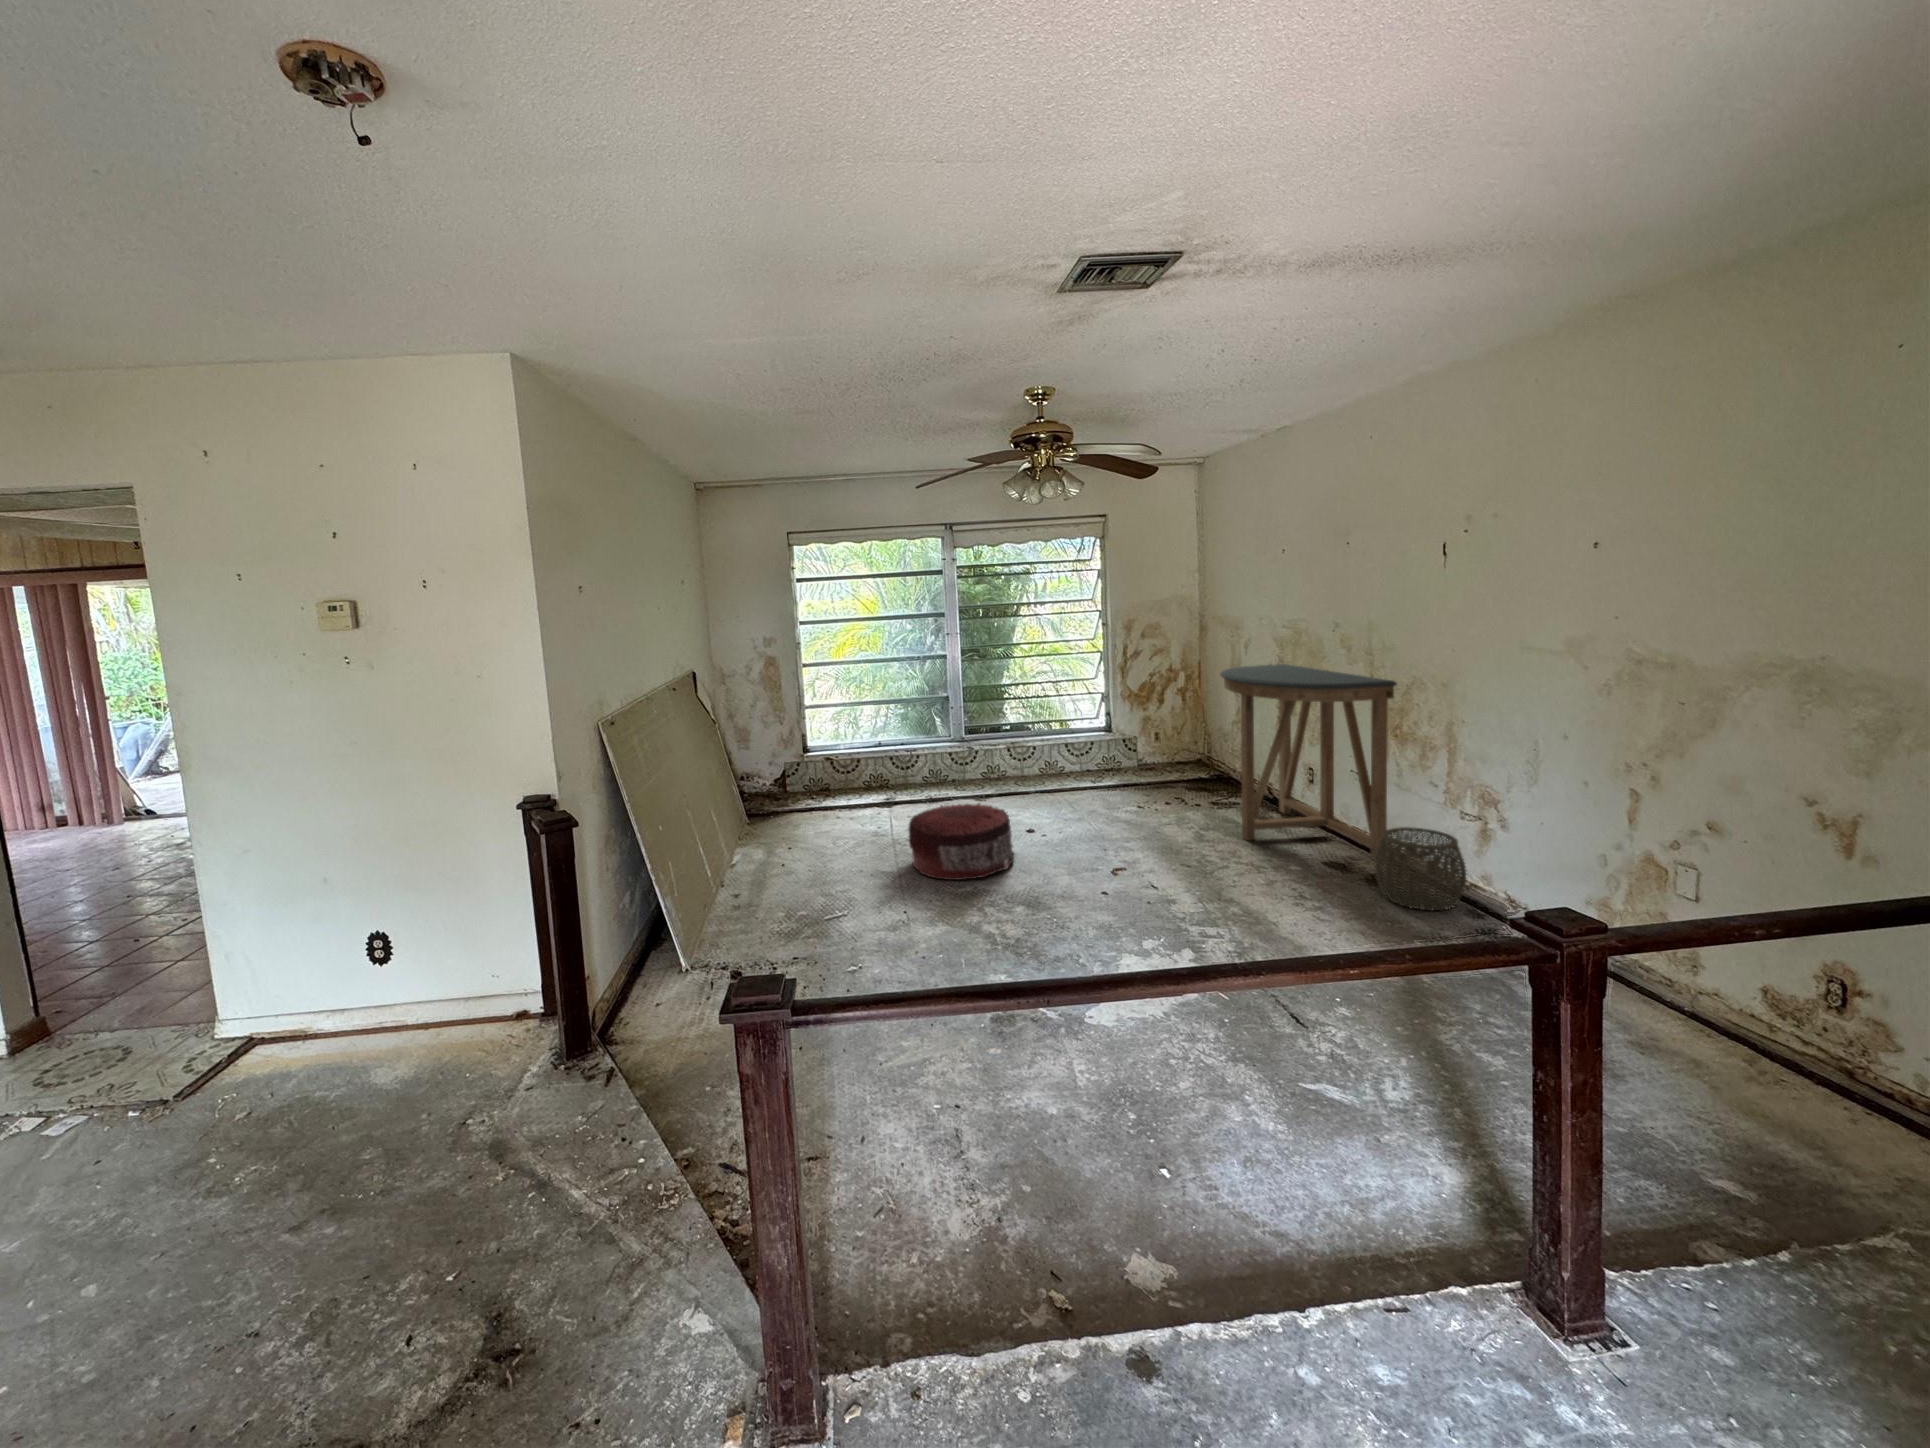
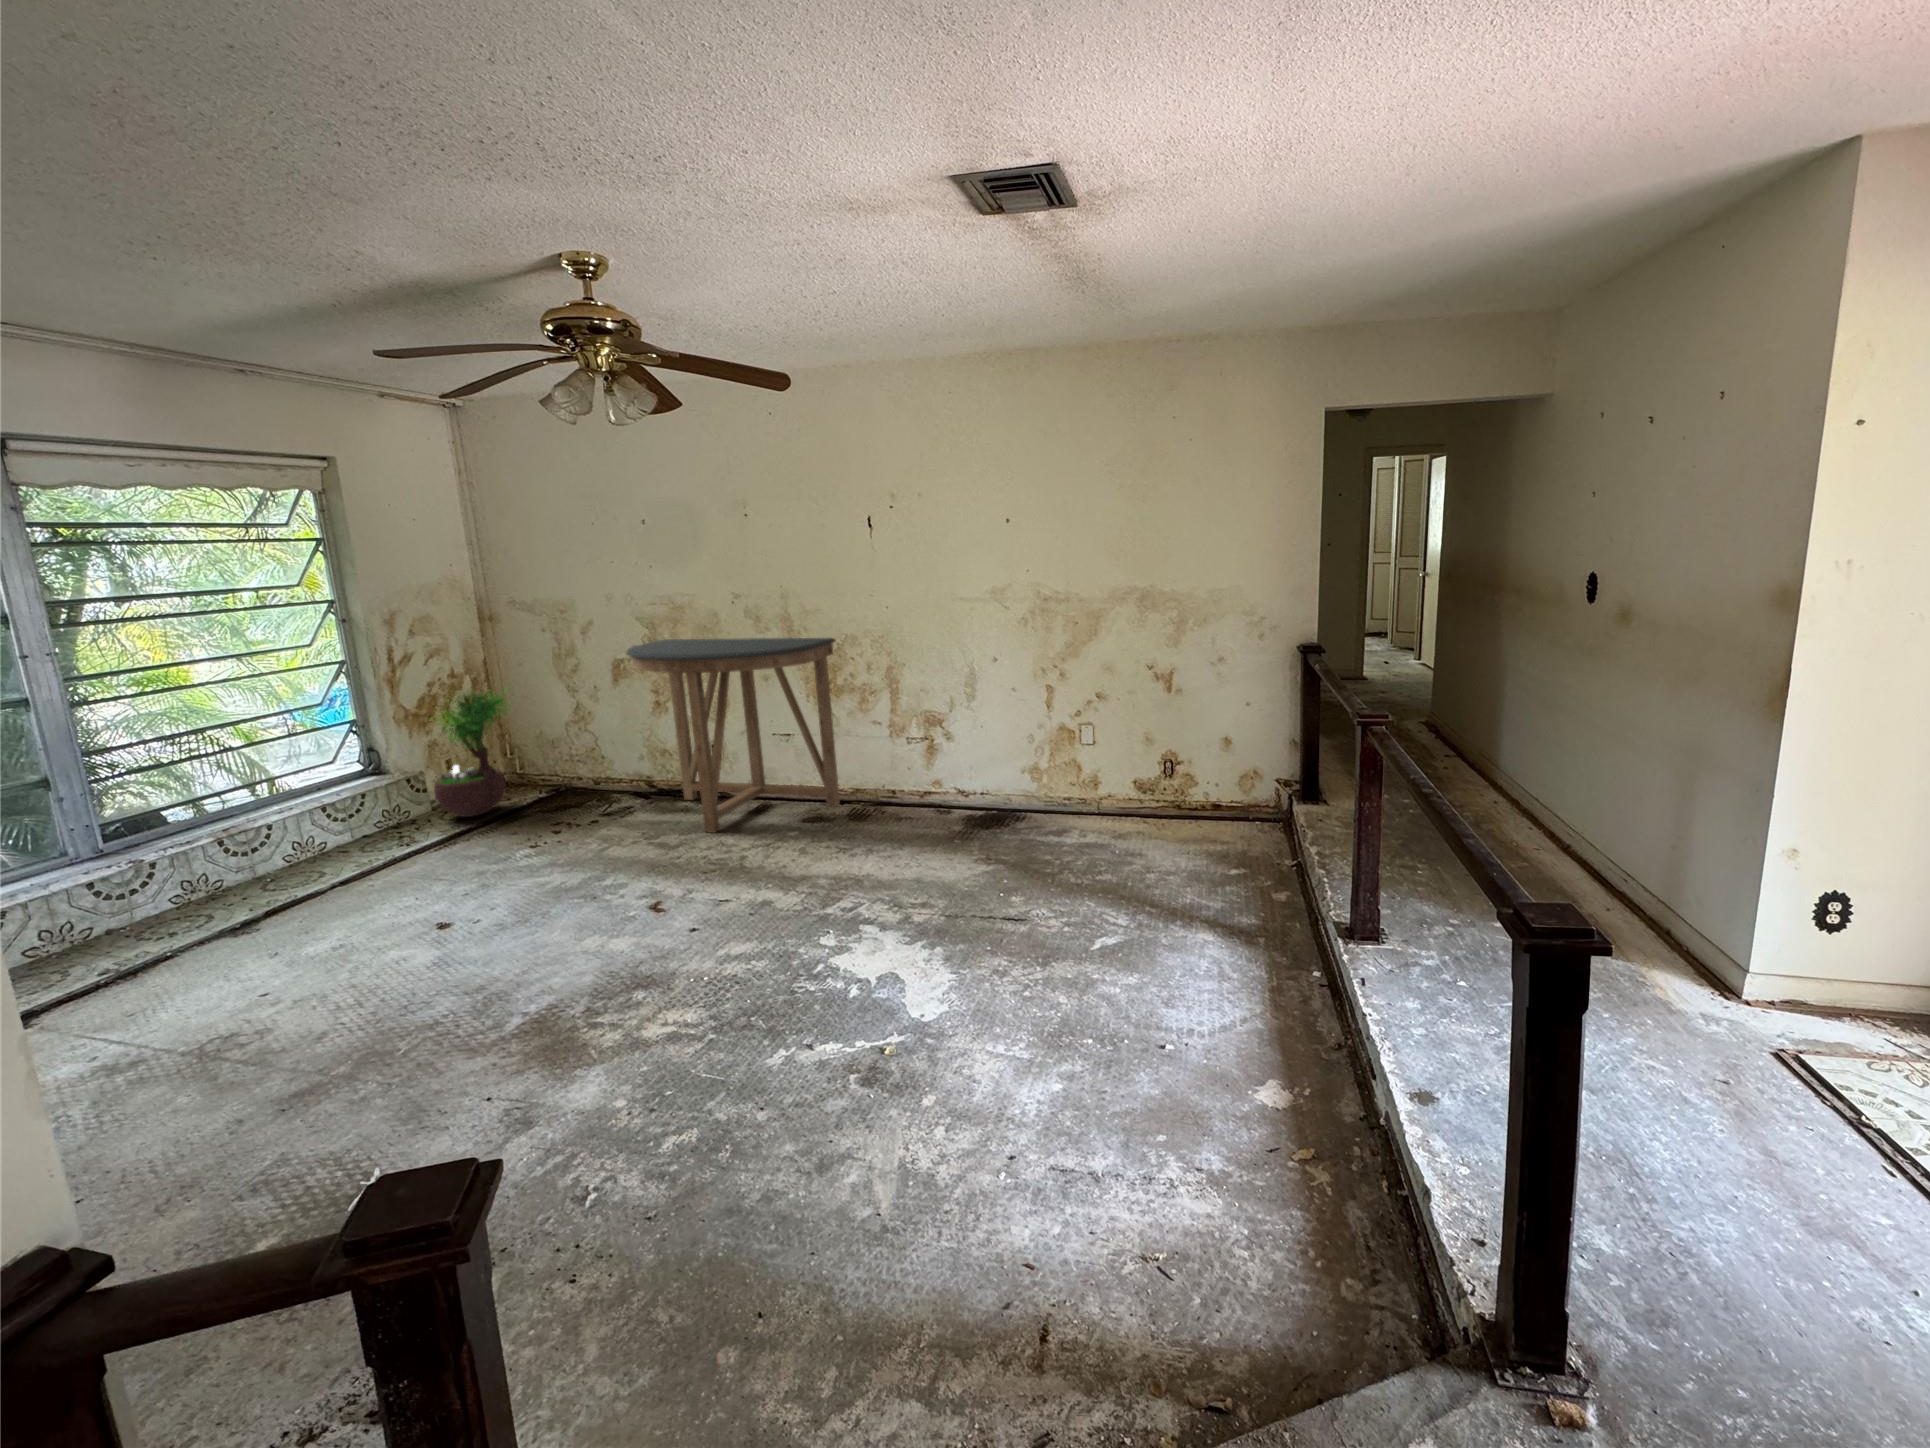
potted tree: none [1130,678,1191,777] -> present [430,687,510,817]
pouf: present [908,804,1015,880] -> none [310,901,534,1067]
woven basket: present [1374,827,1467,911] -> none [874,757,941,827]

